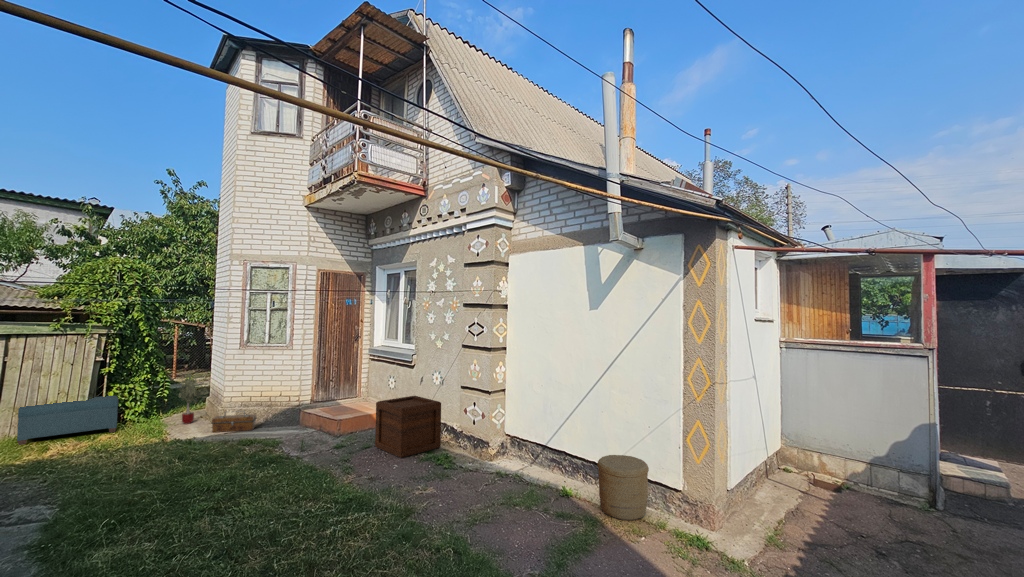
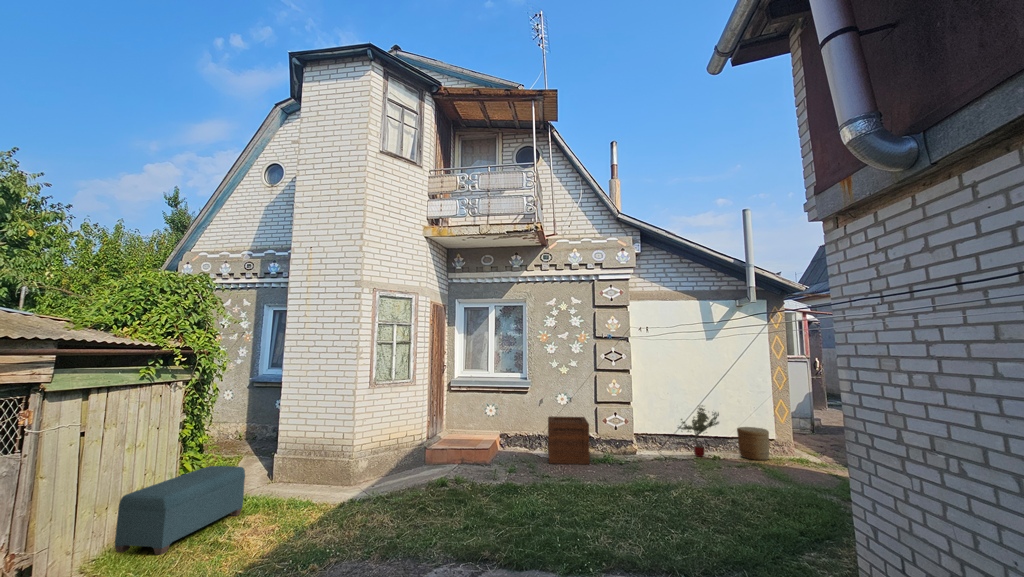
potted tree: present [179,372,208,424] -> present [678,407,719,457]
toolbox: present [211,411,257,432] -> none [357,457,401,487]

